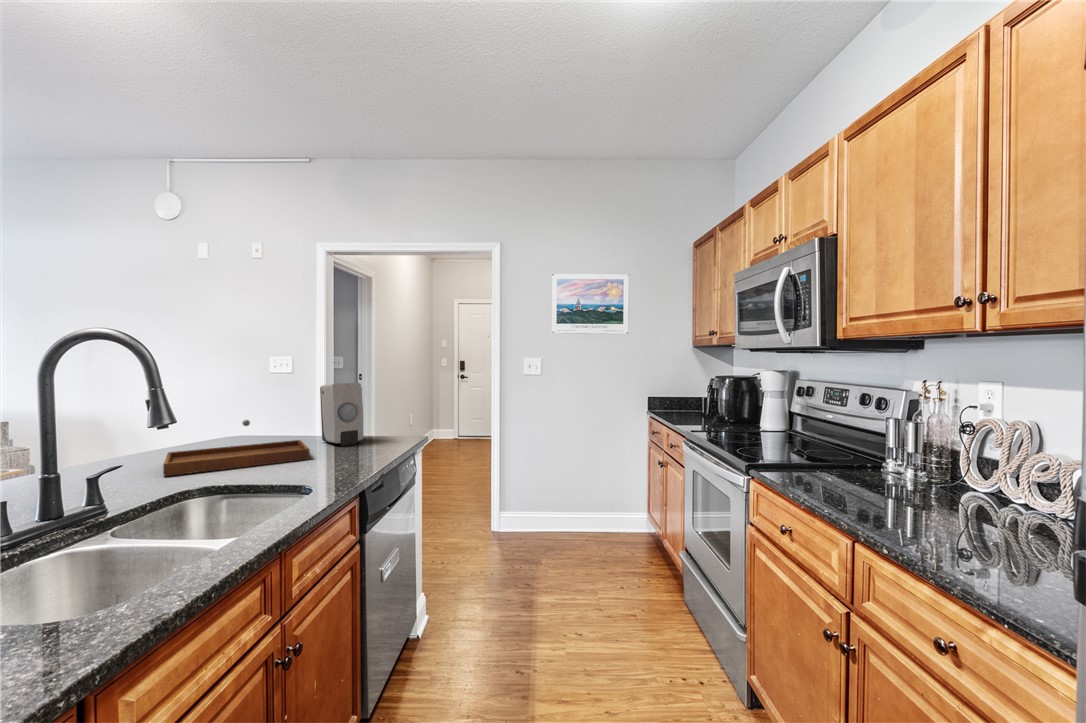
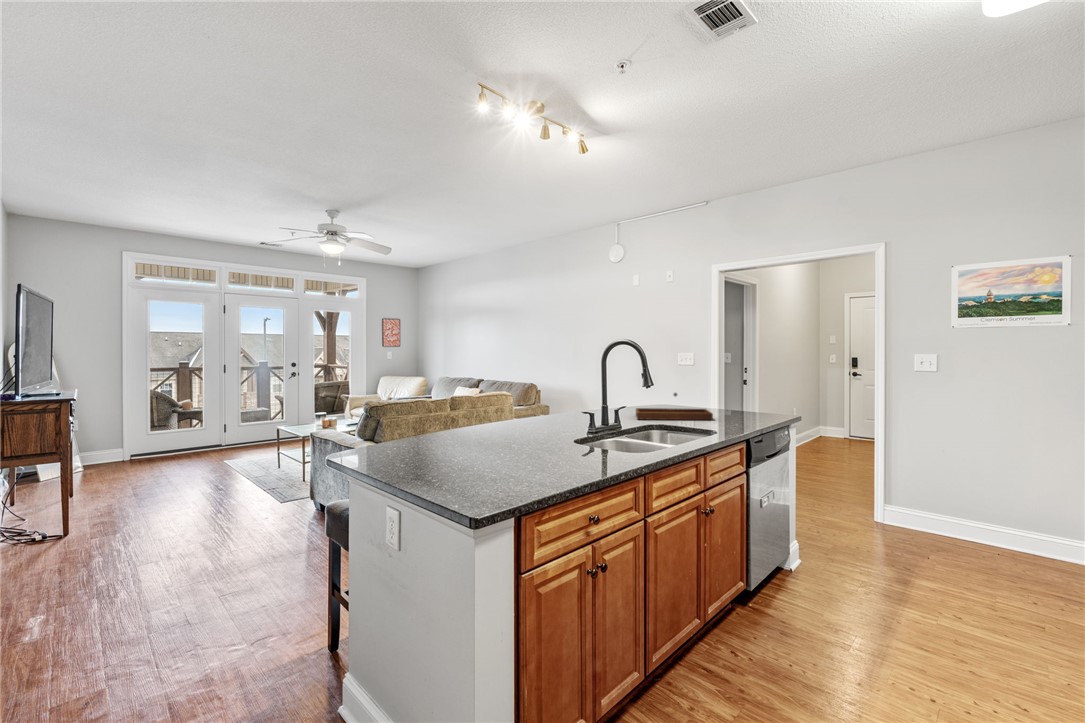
soap dispenser: present [320,383,363,446] -> none [718,372,748,416]

